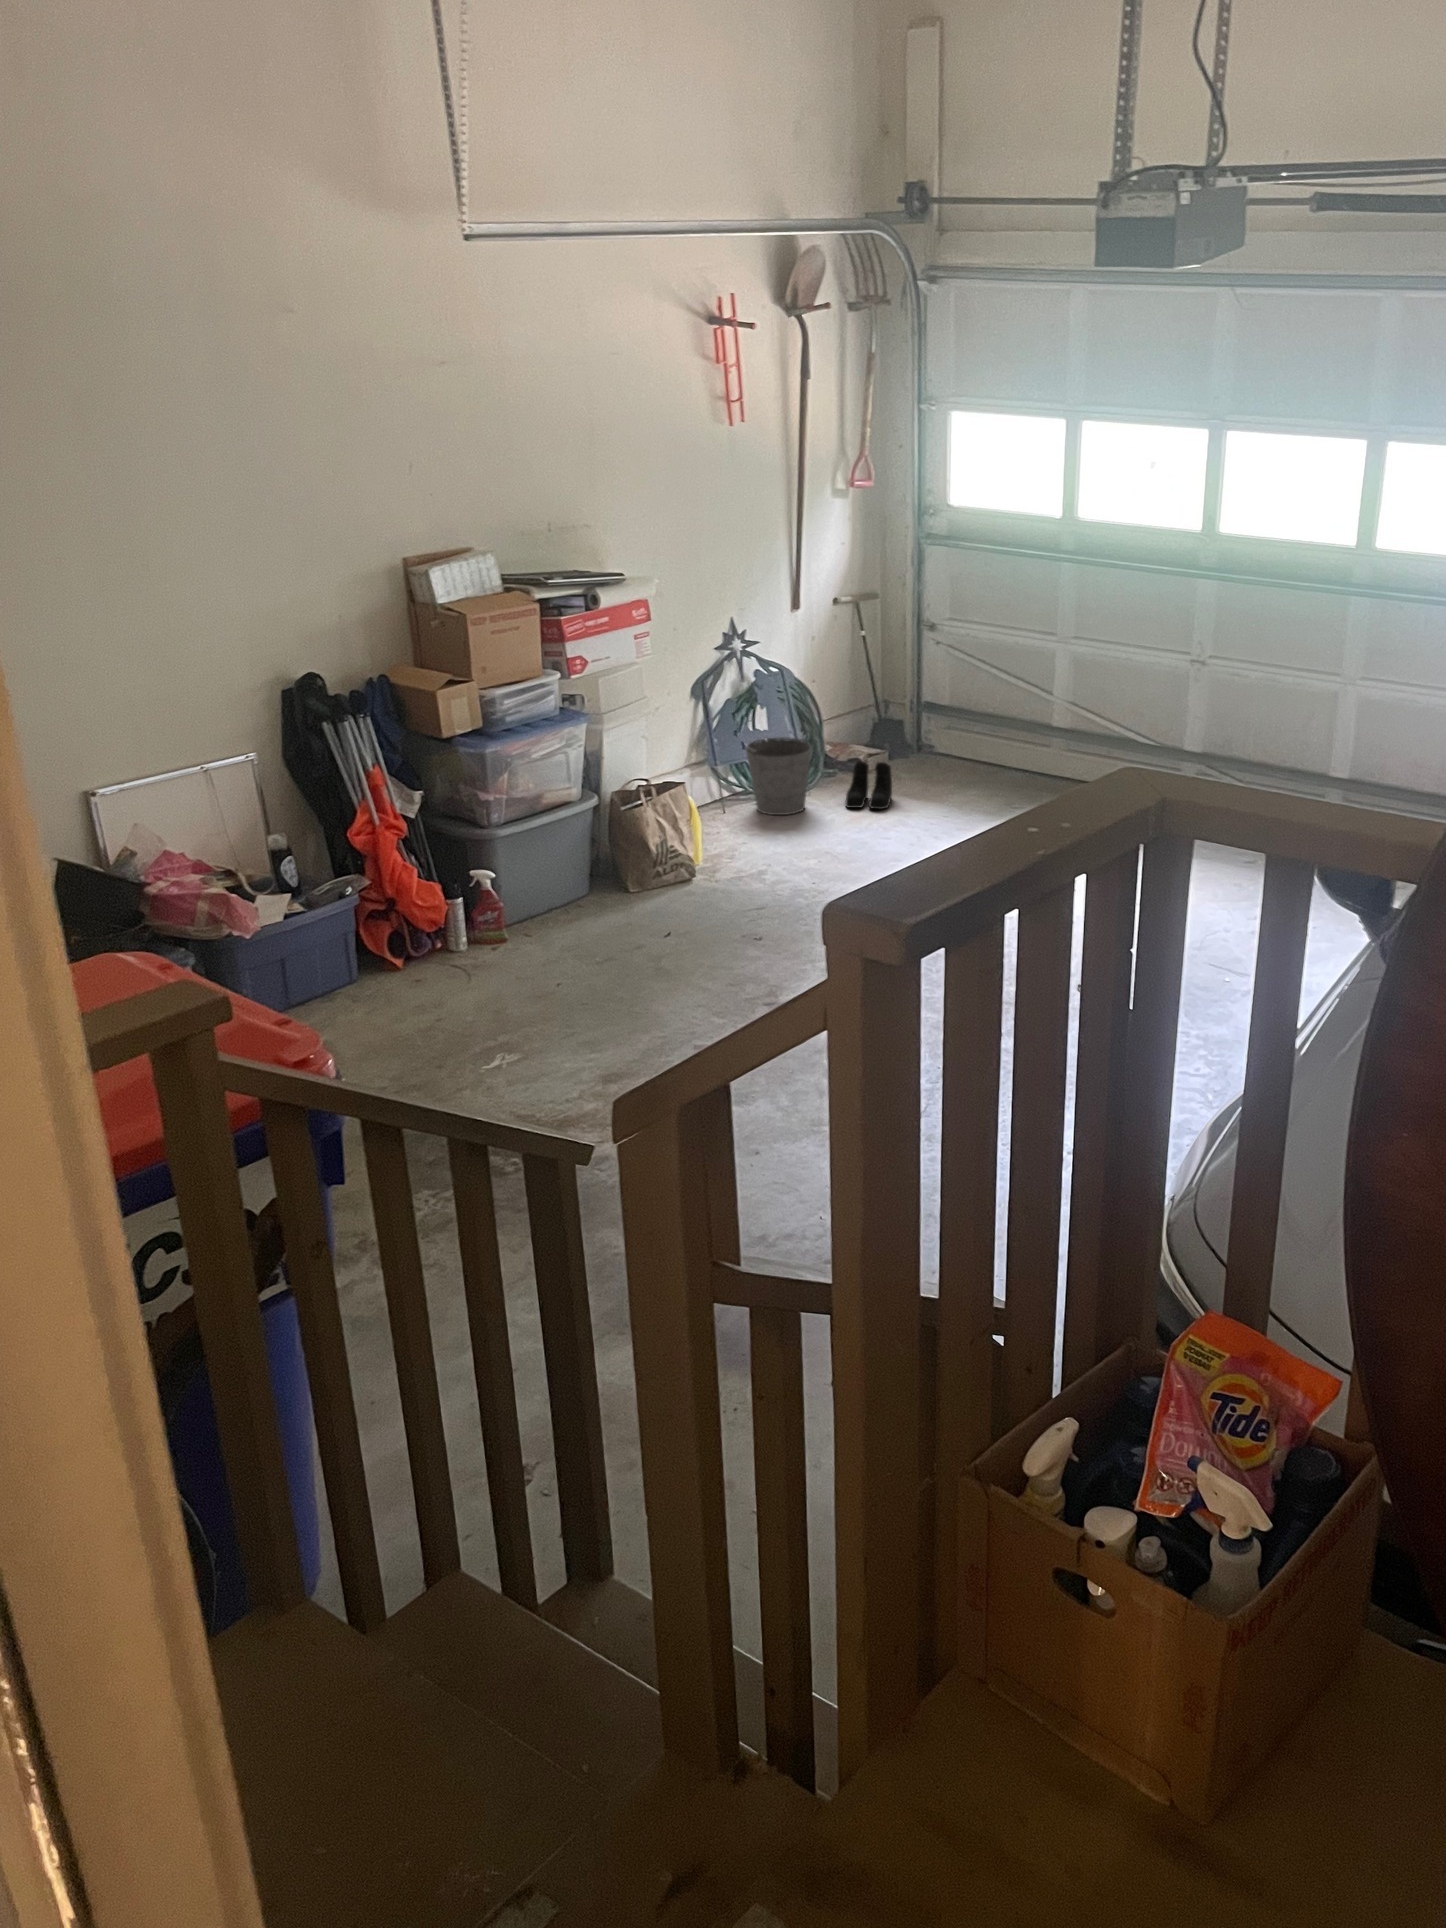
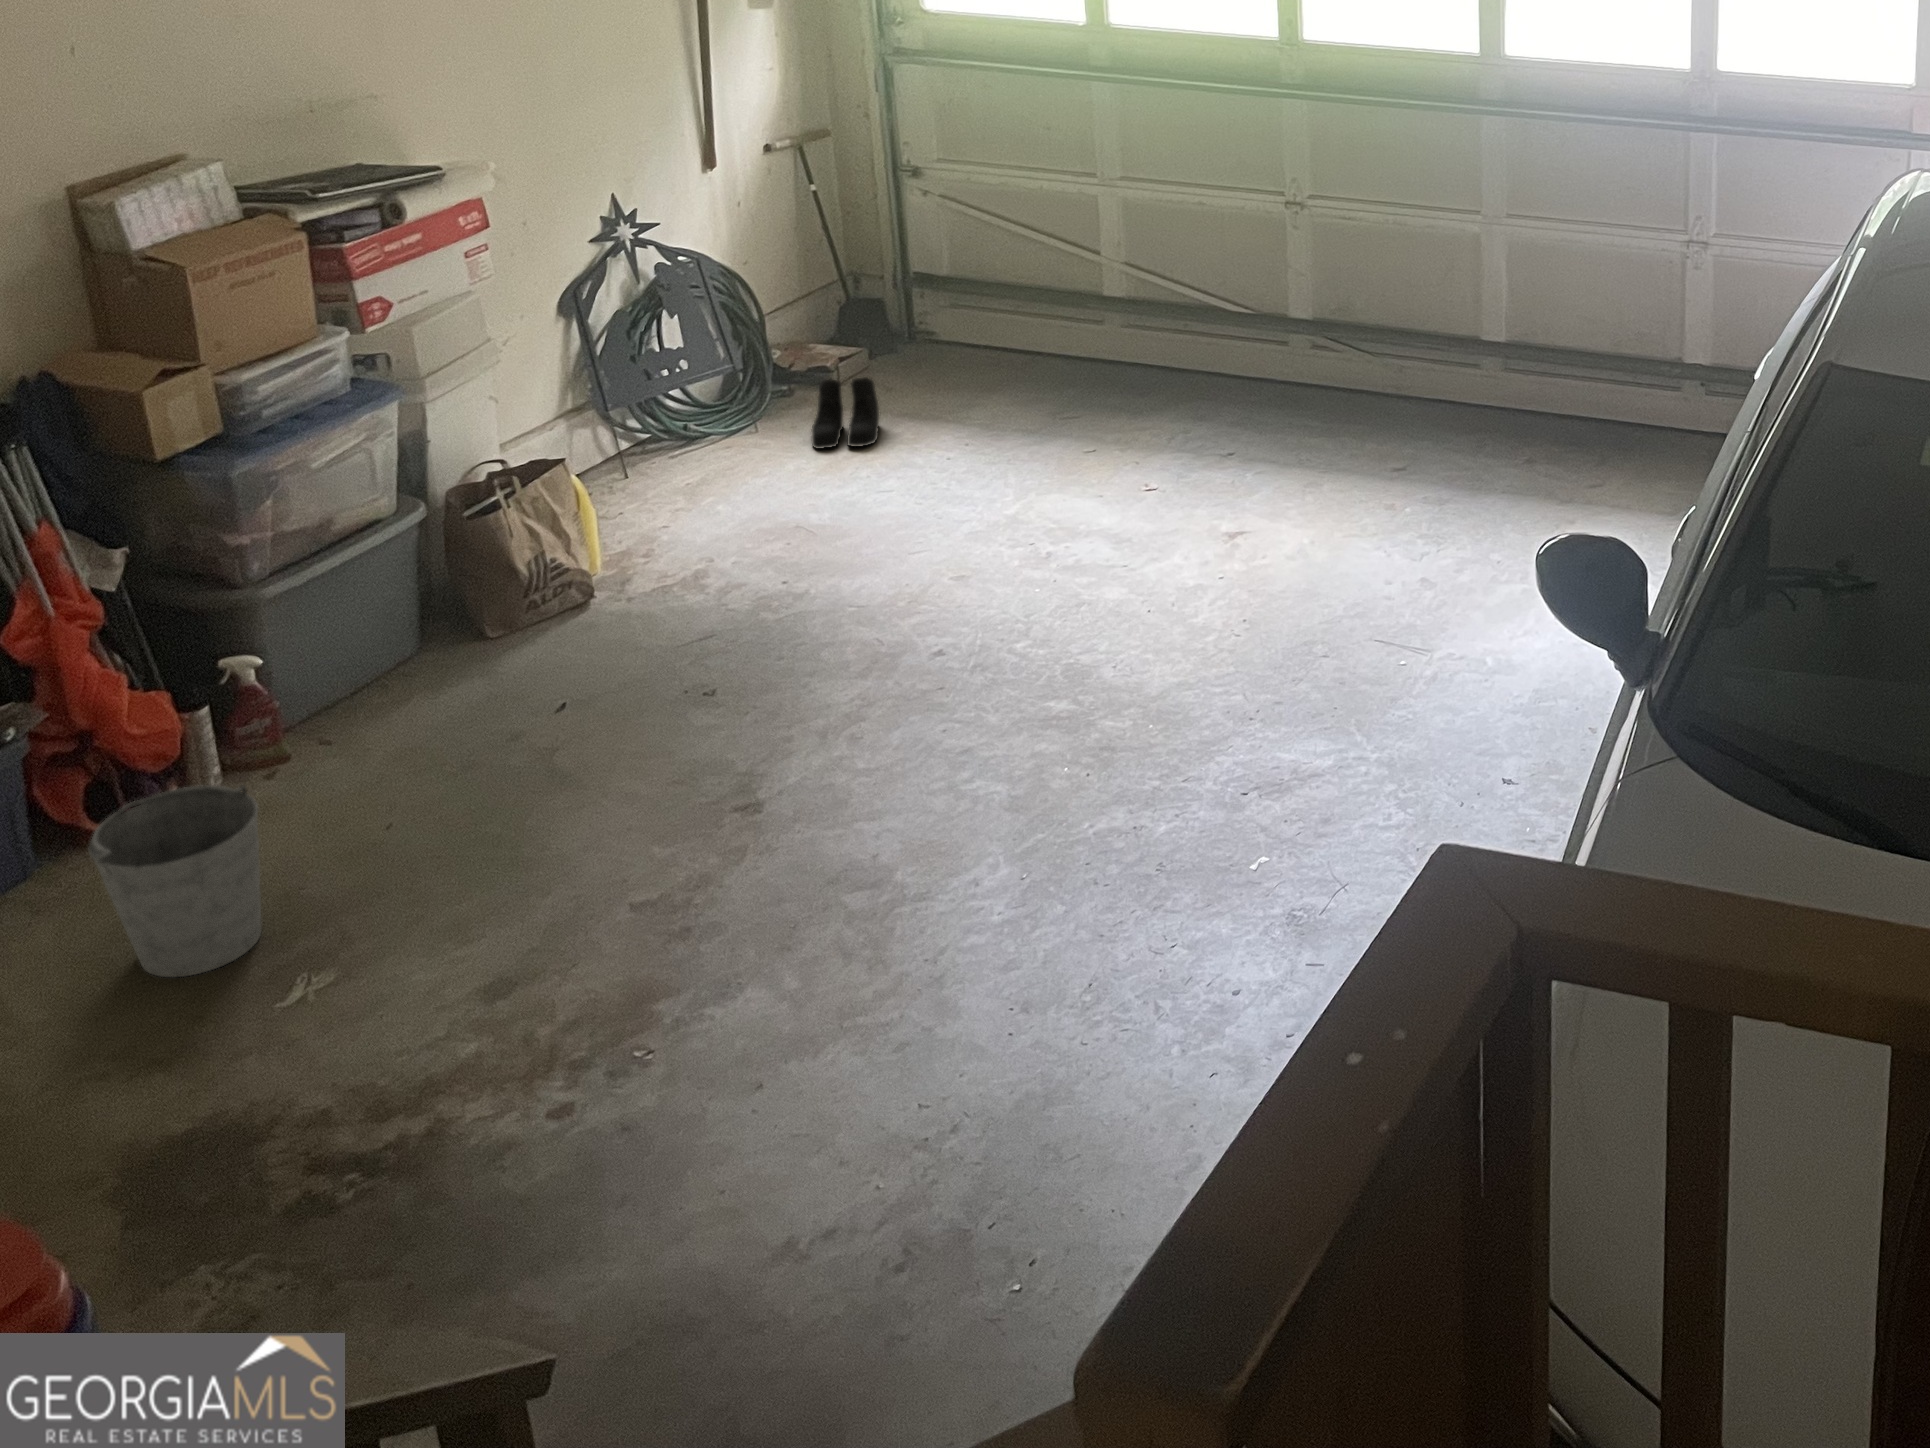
bucket: present [746,737,812,815] -> present [89,785,261,977]

